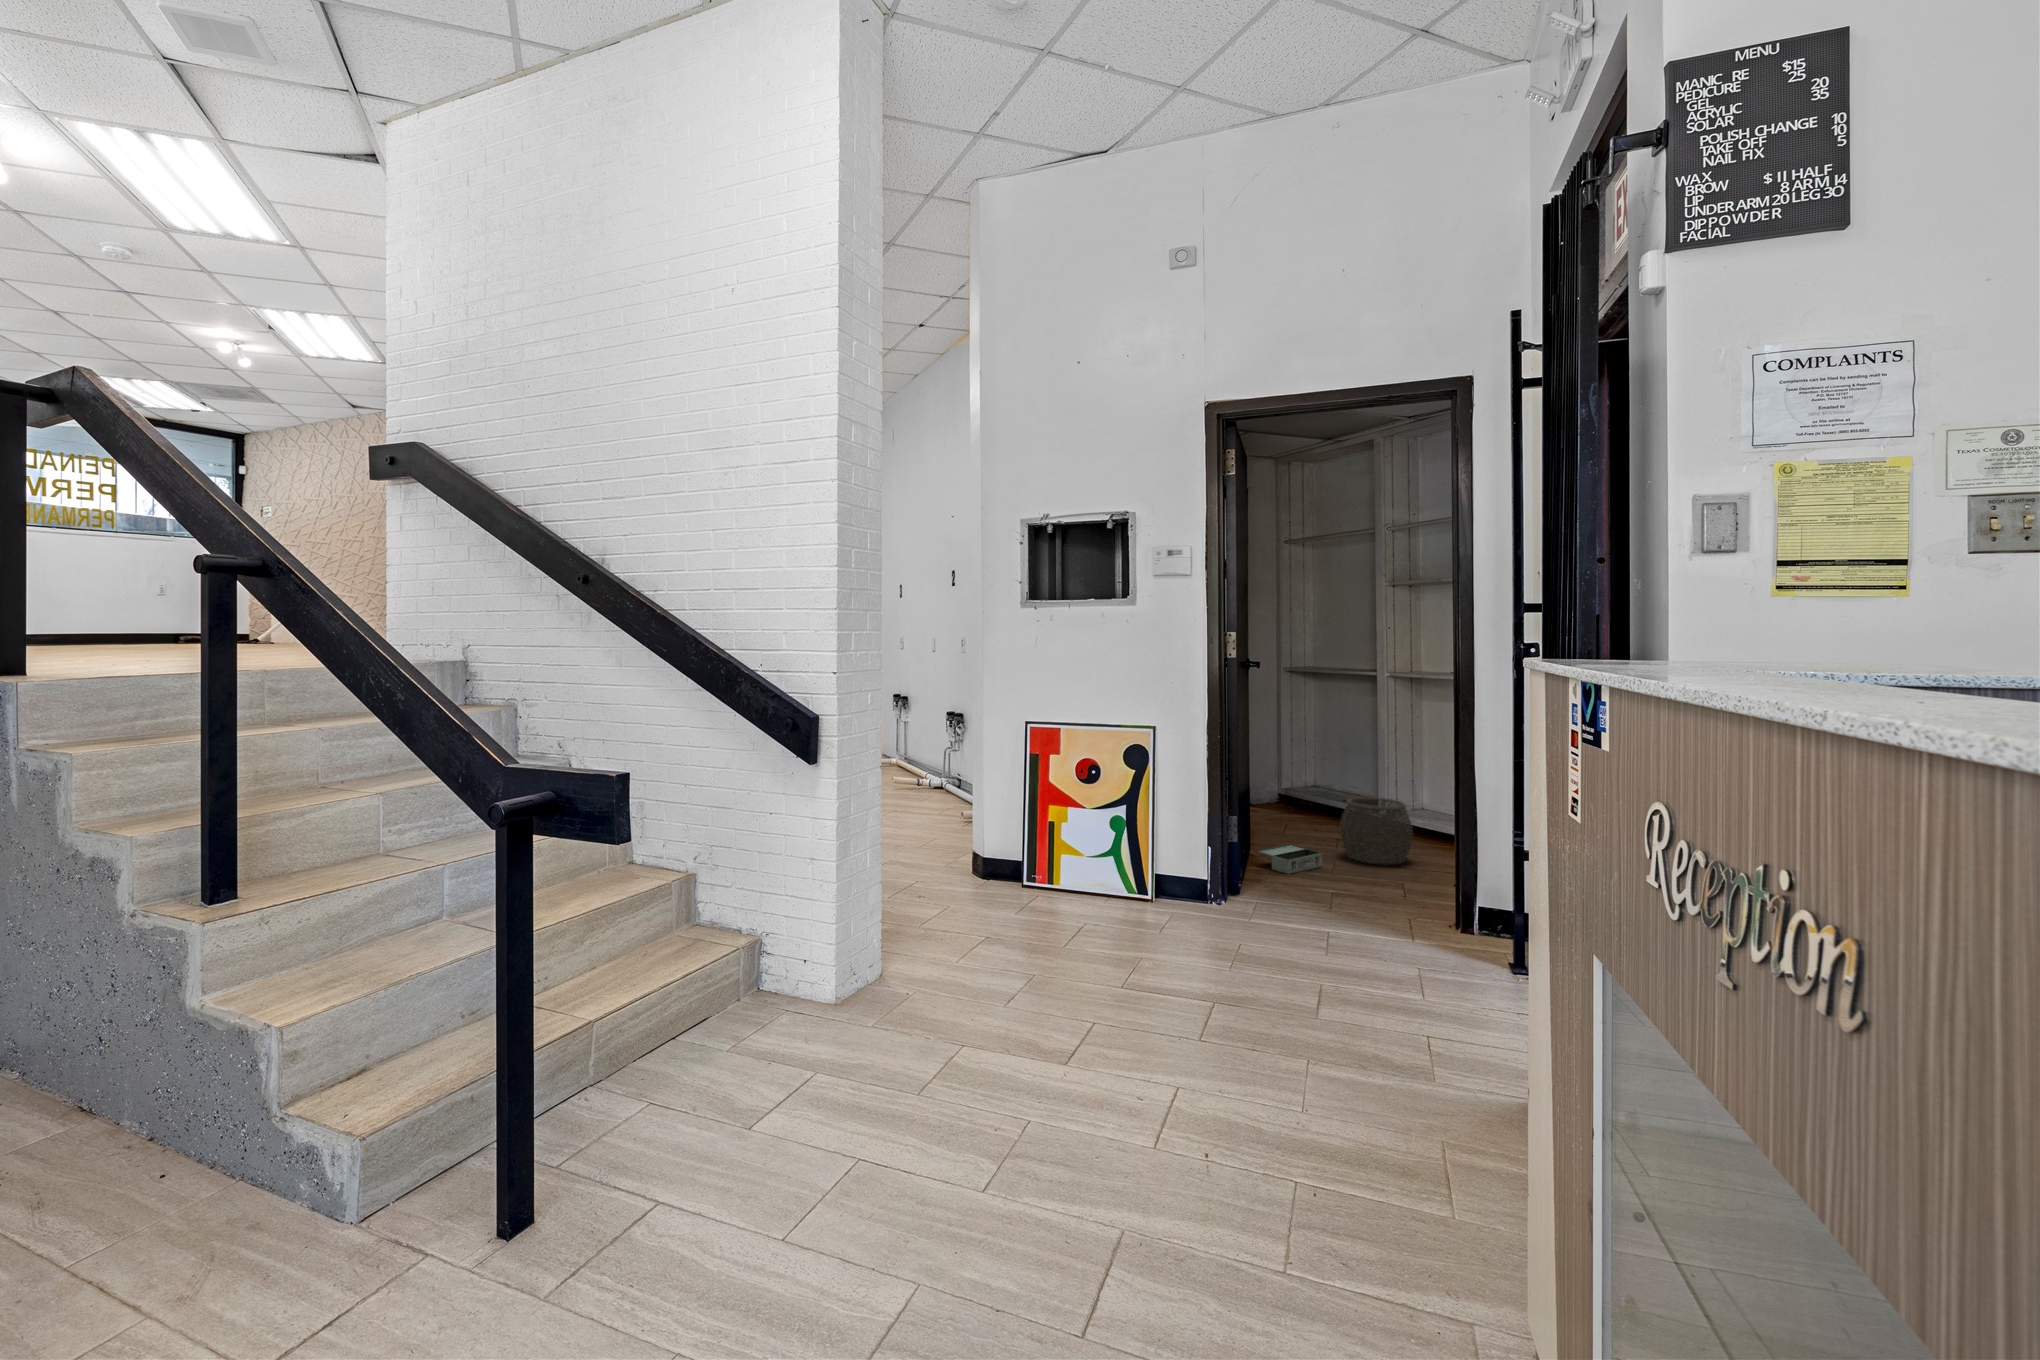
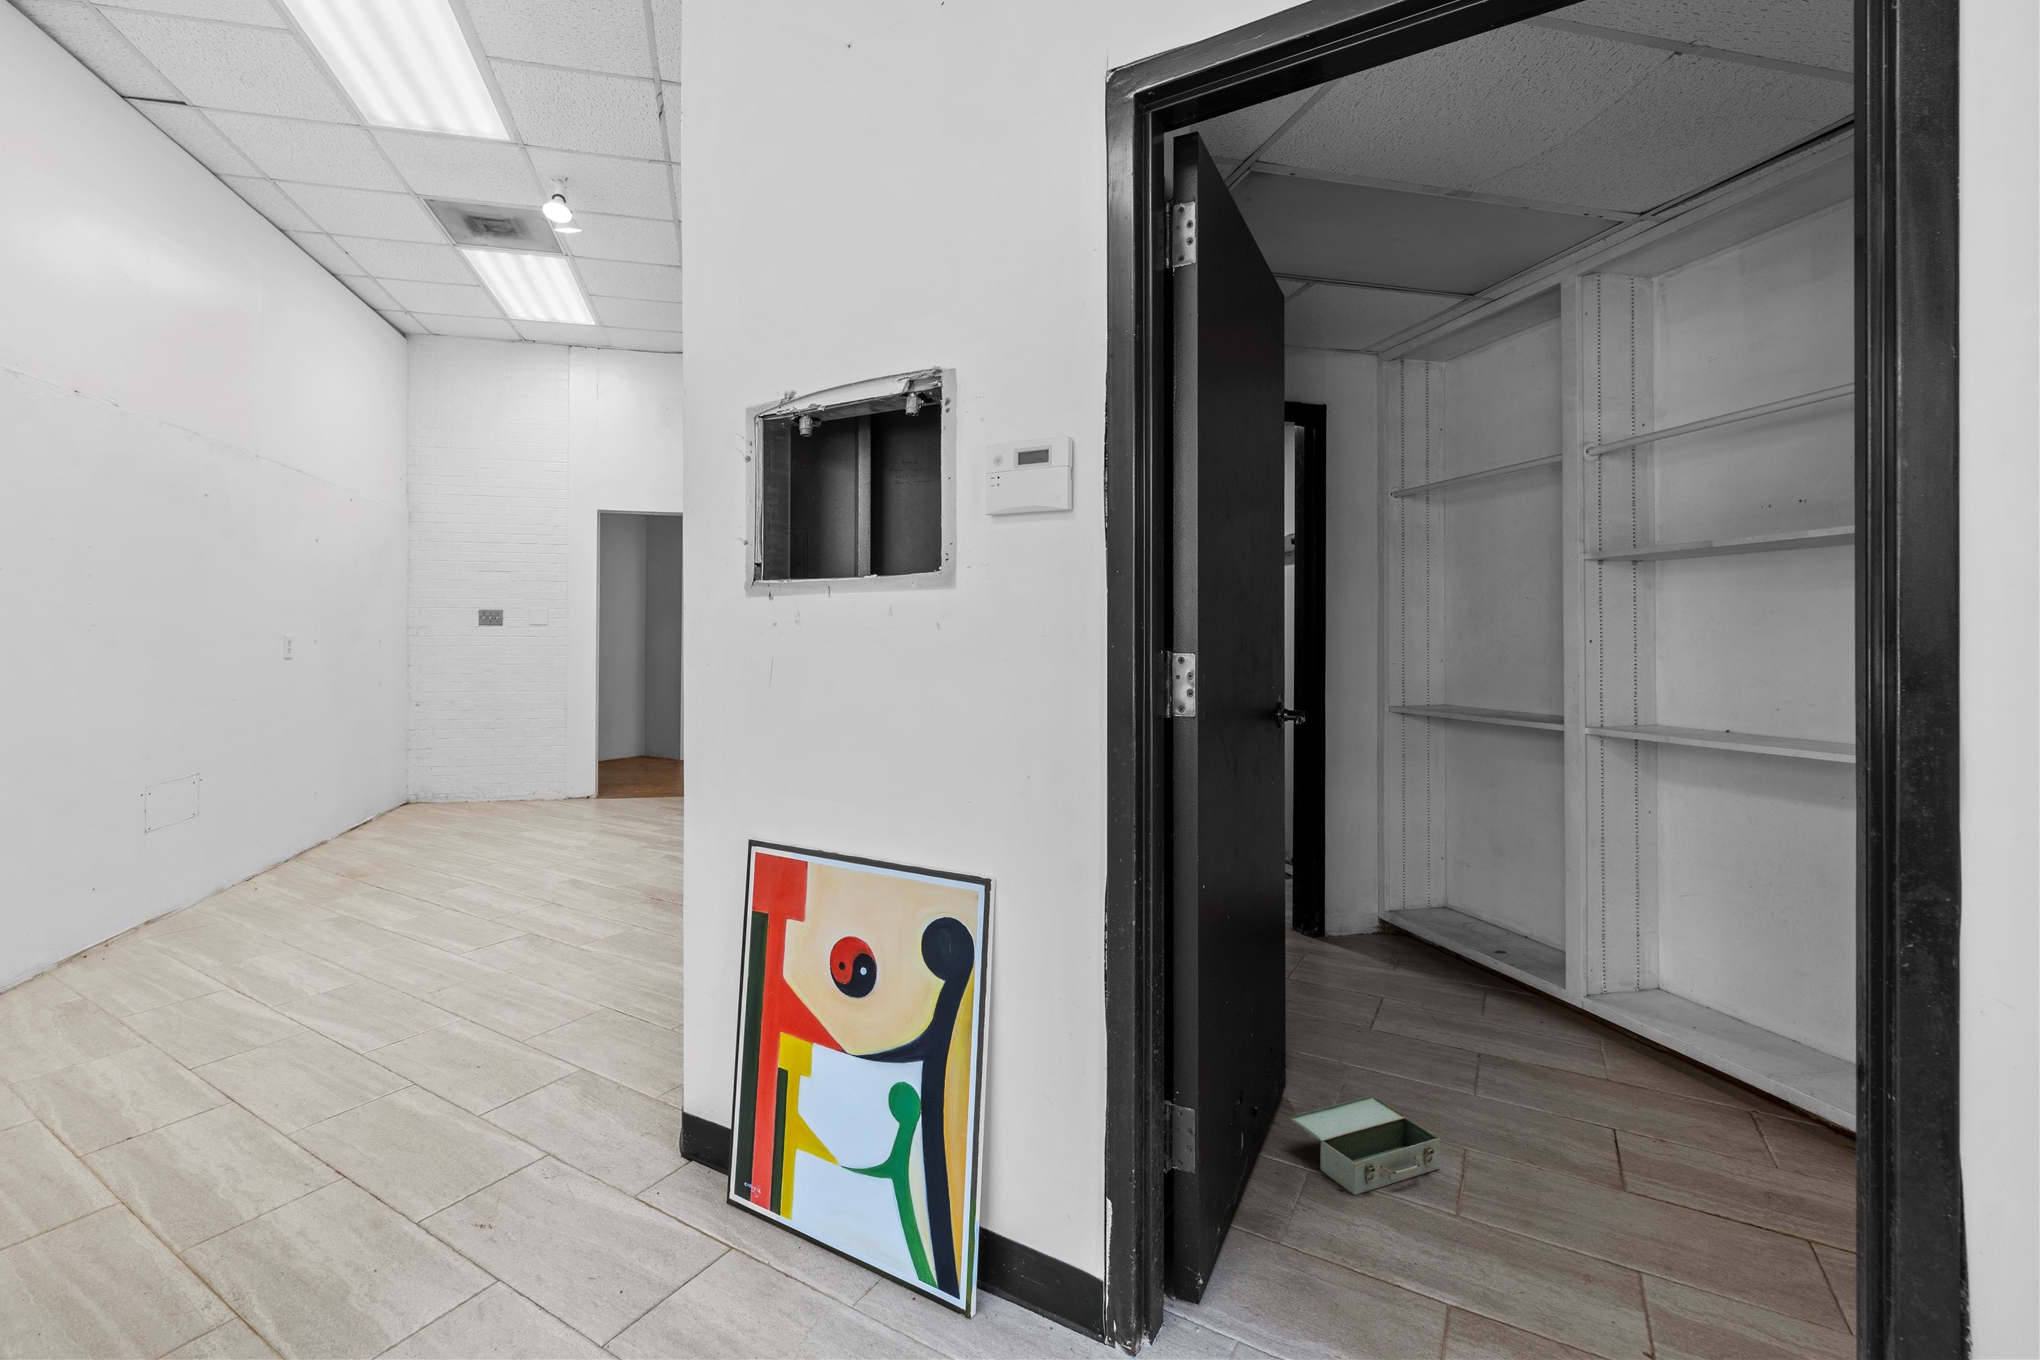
woven basket: present [1340,797,1413,865] -> none [1483,999,1661,1180]

